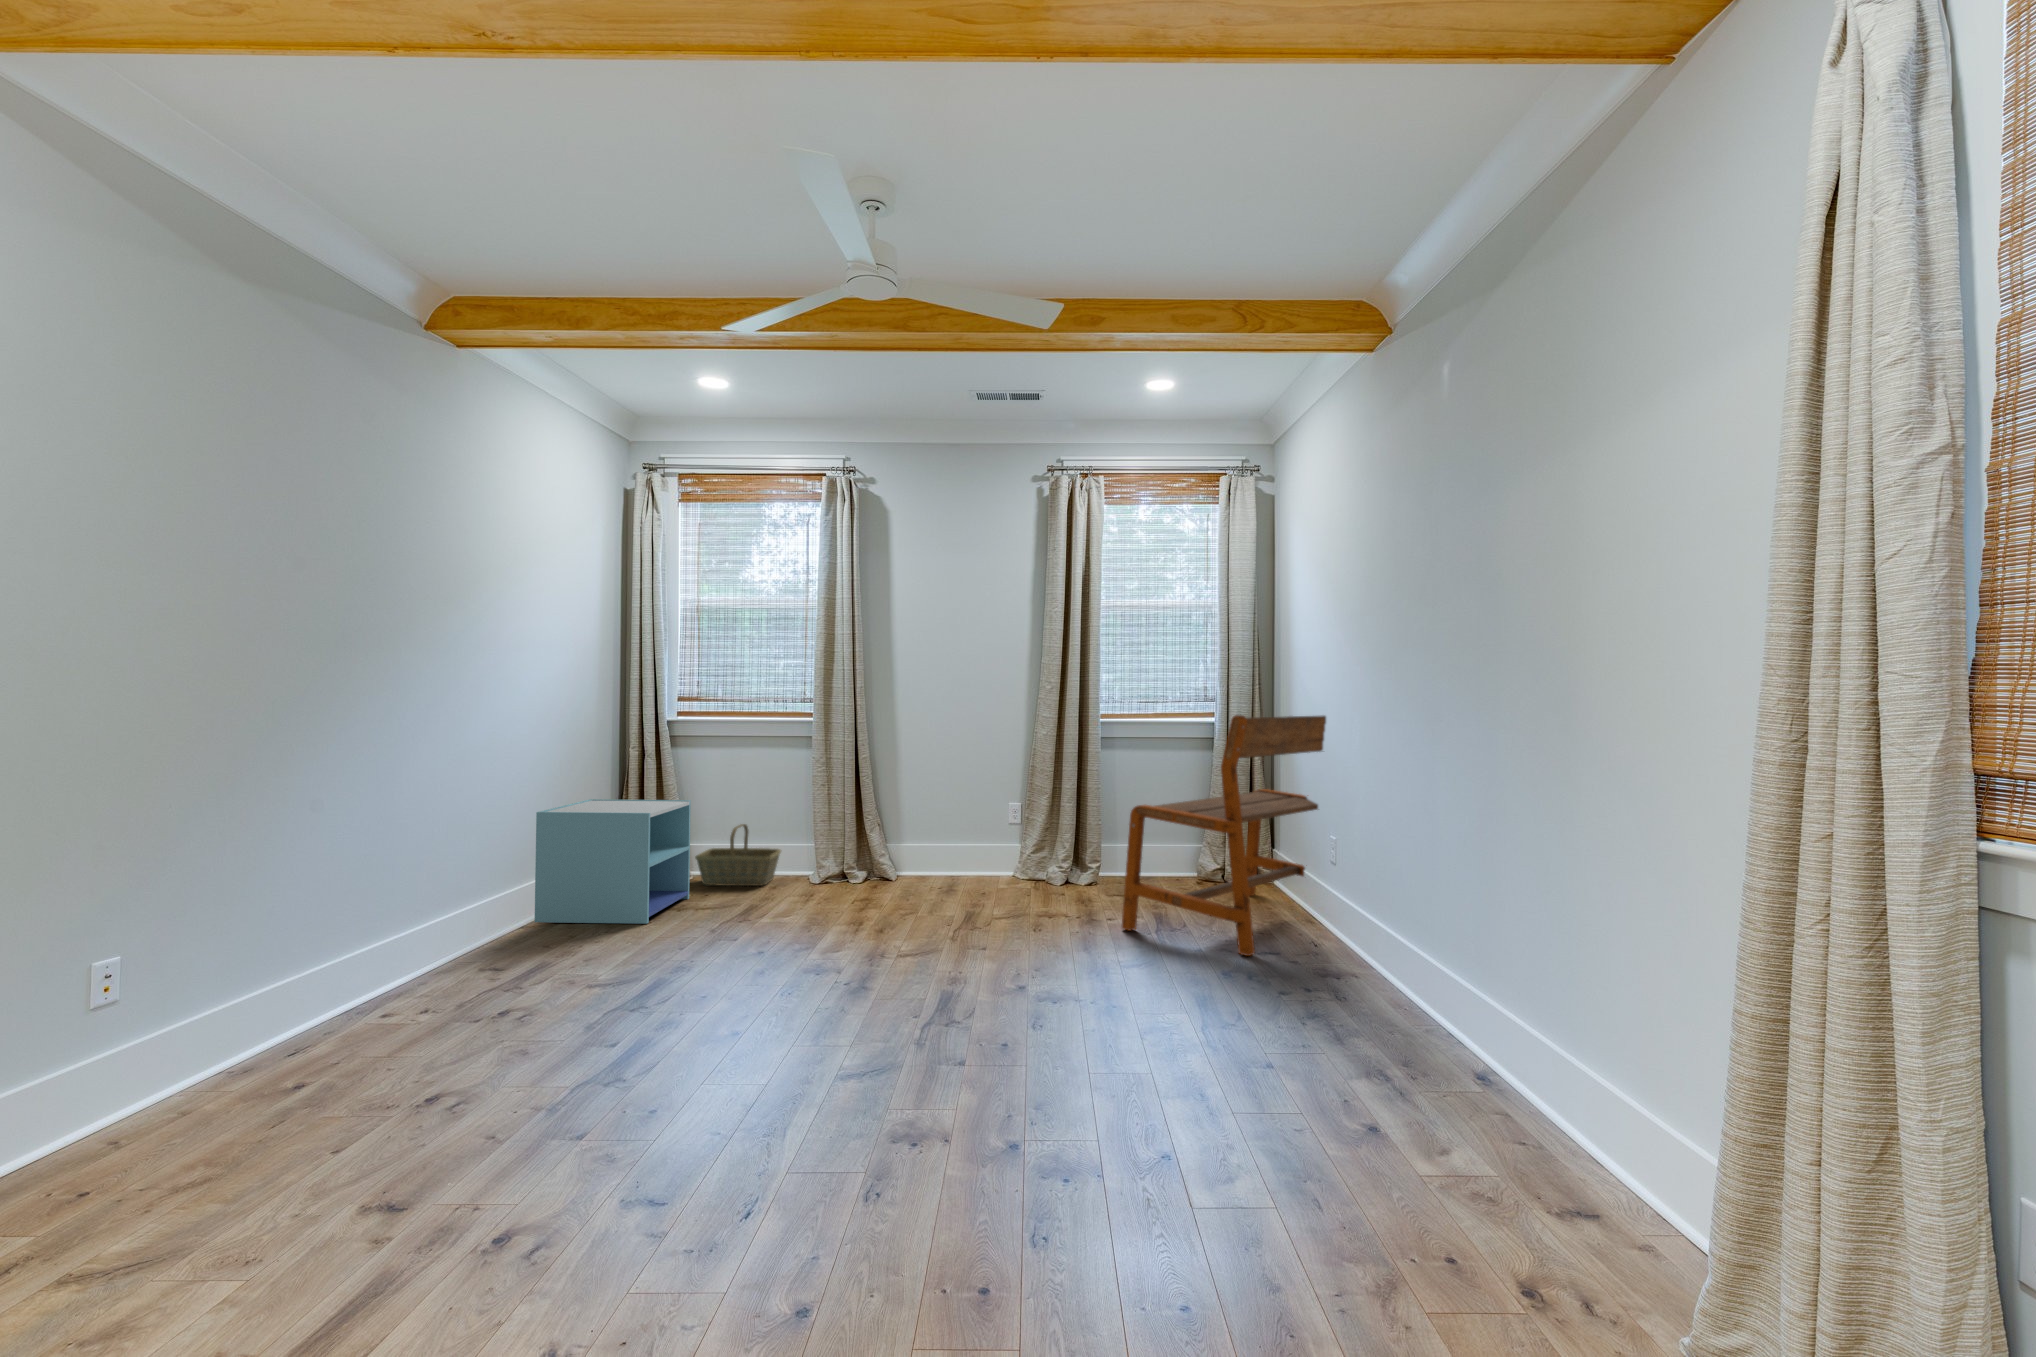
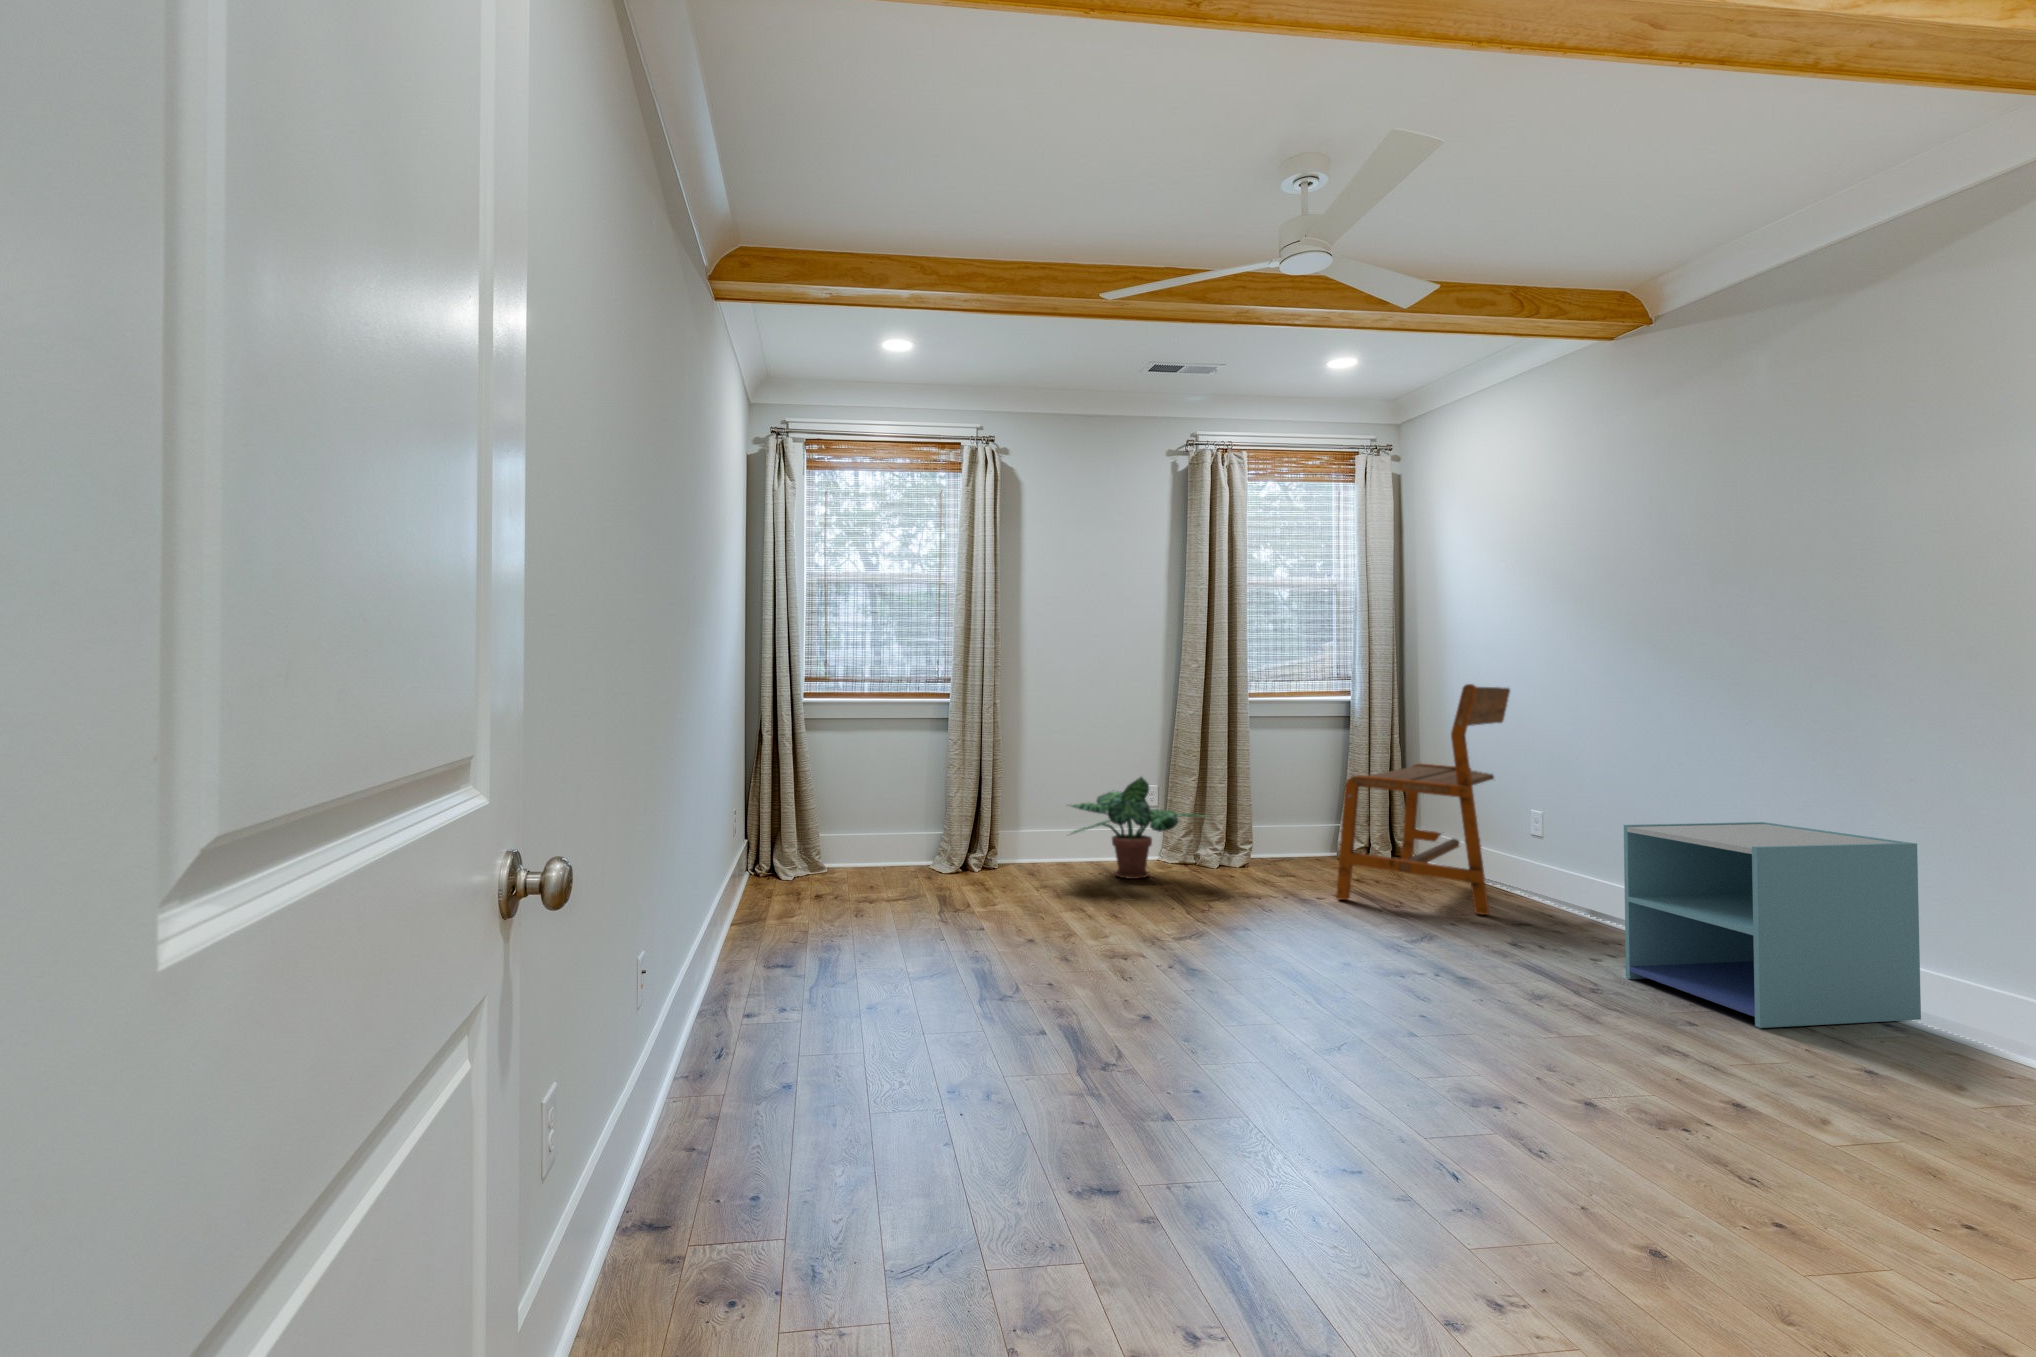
potted plant: none [885,796,1031,896] -> present [1071,777,1201,879]
nightstand: present [535,799,691,924] -> present [1624,822,1921,1028]
basket: present [695,824,781,886] -> none [842,814,924,879]

